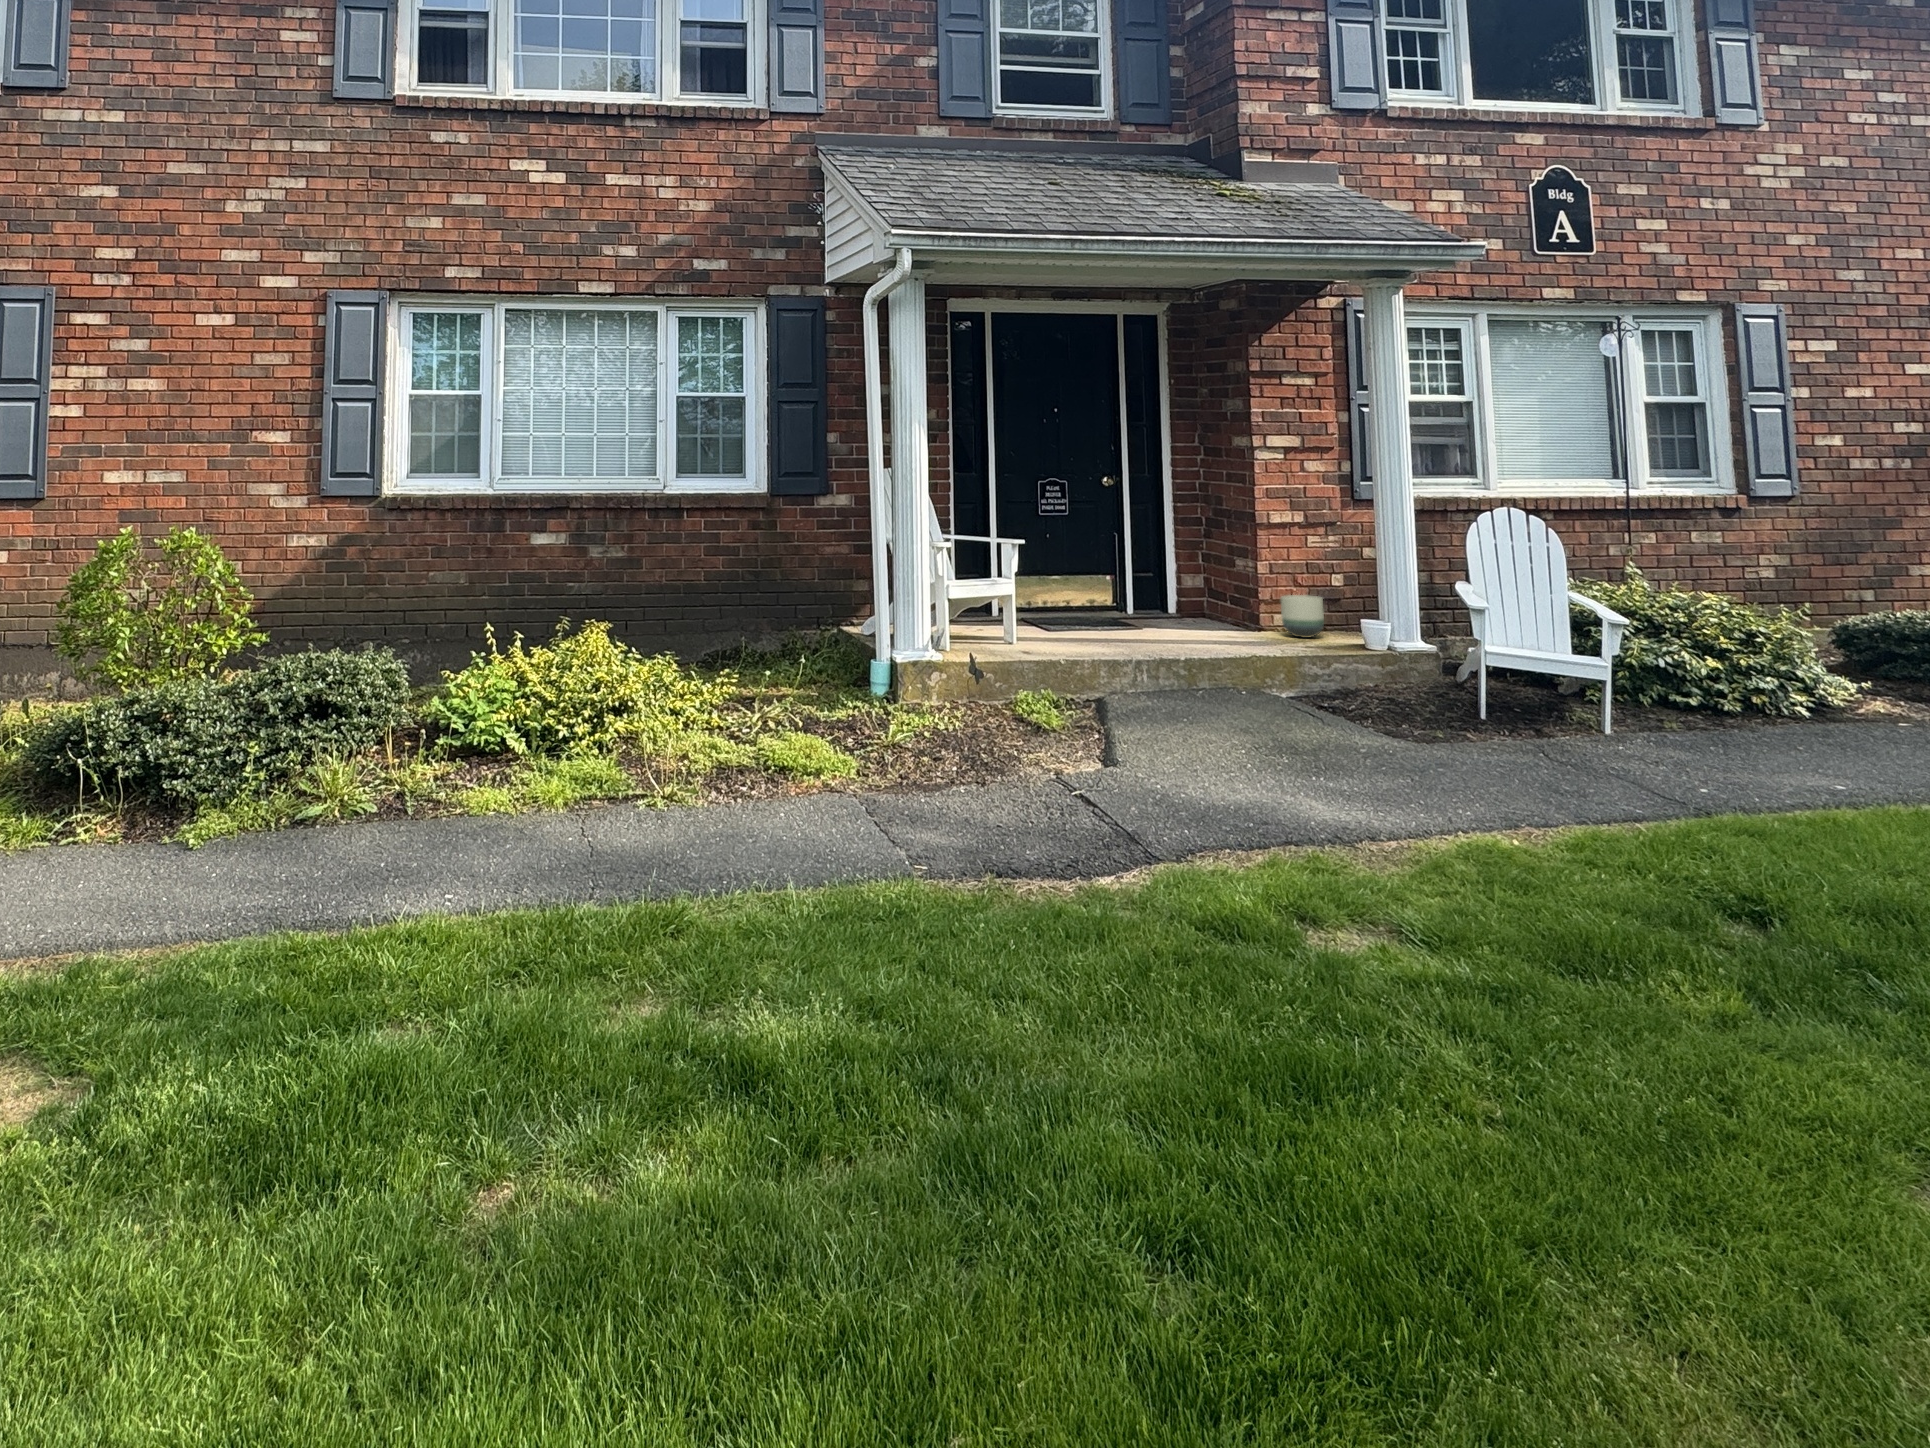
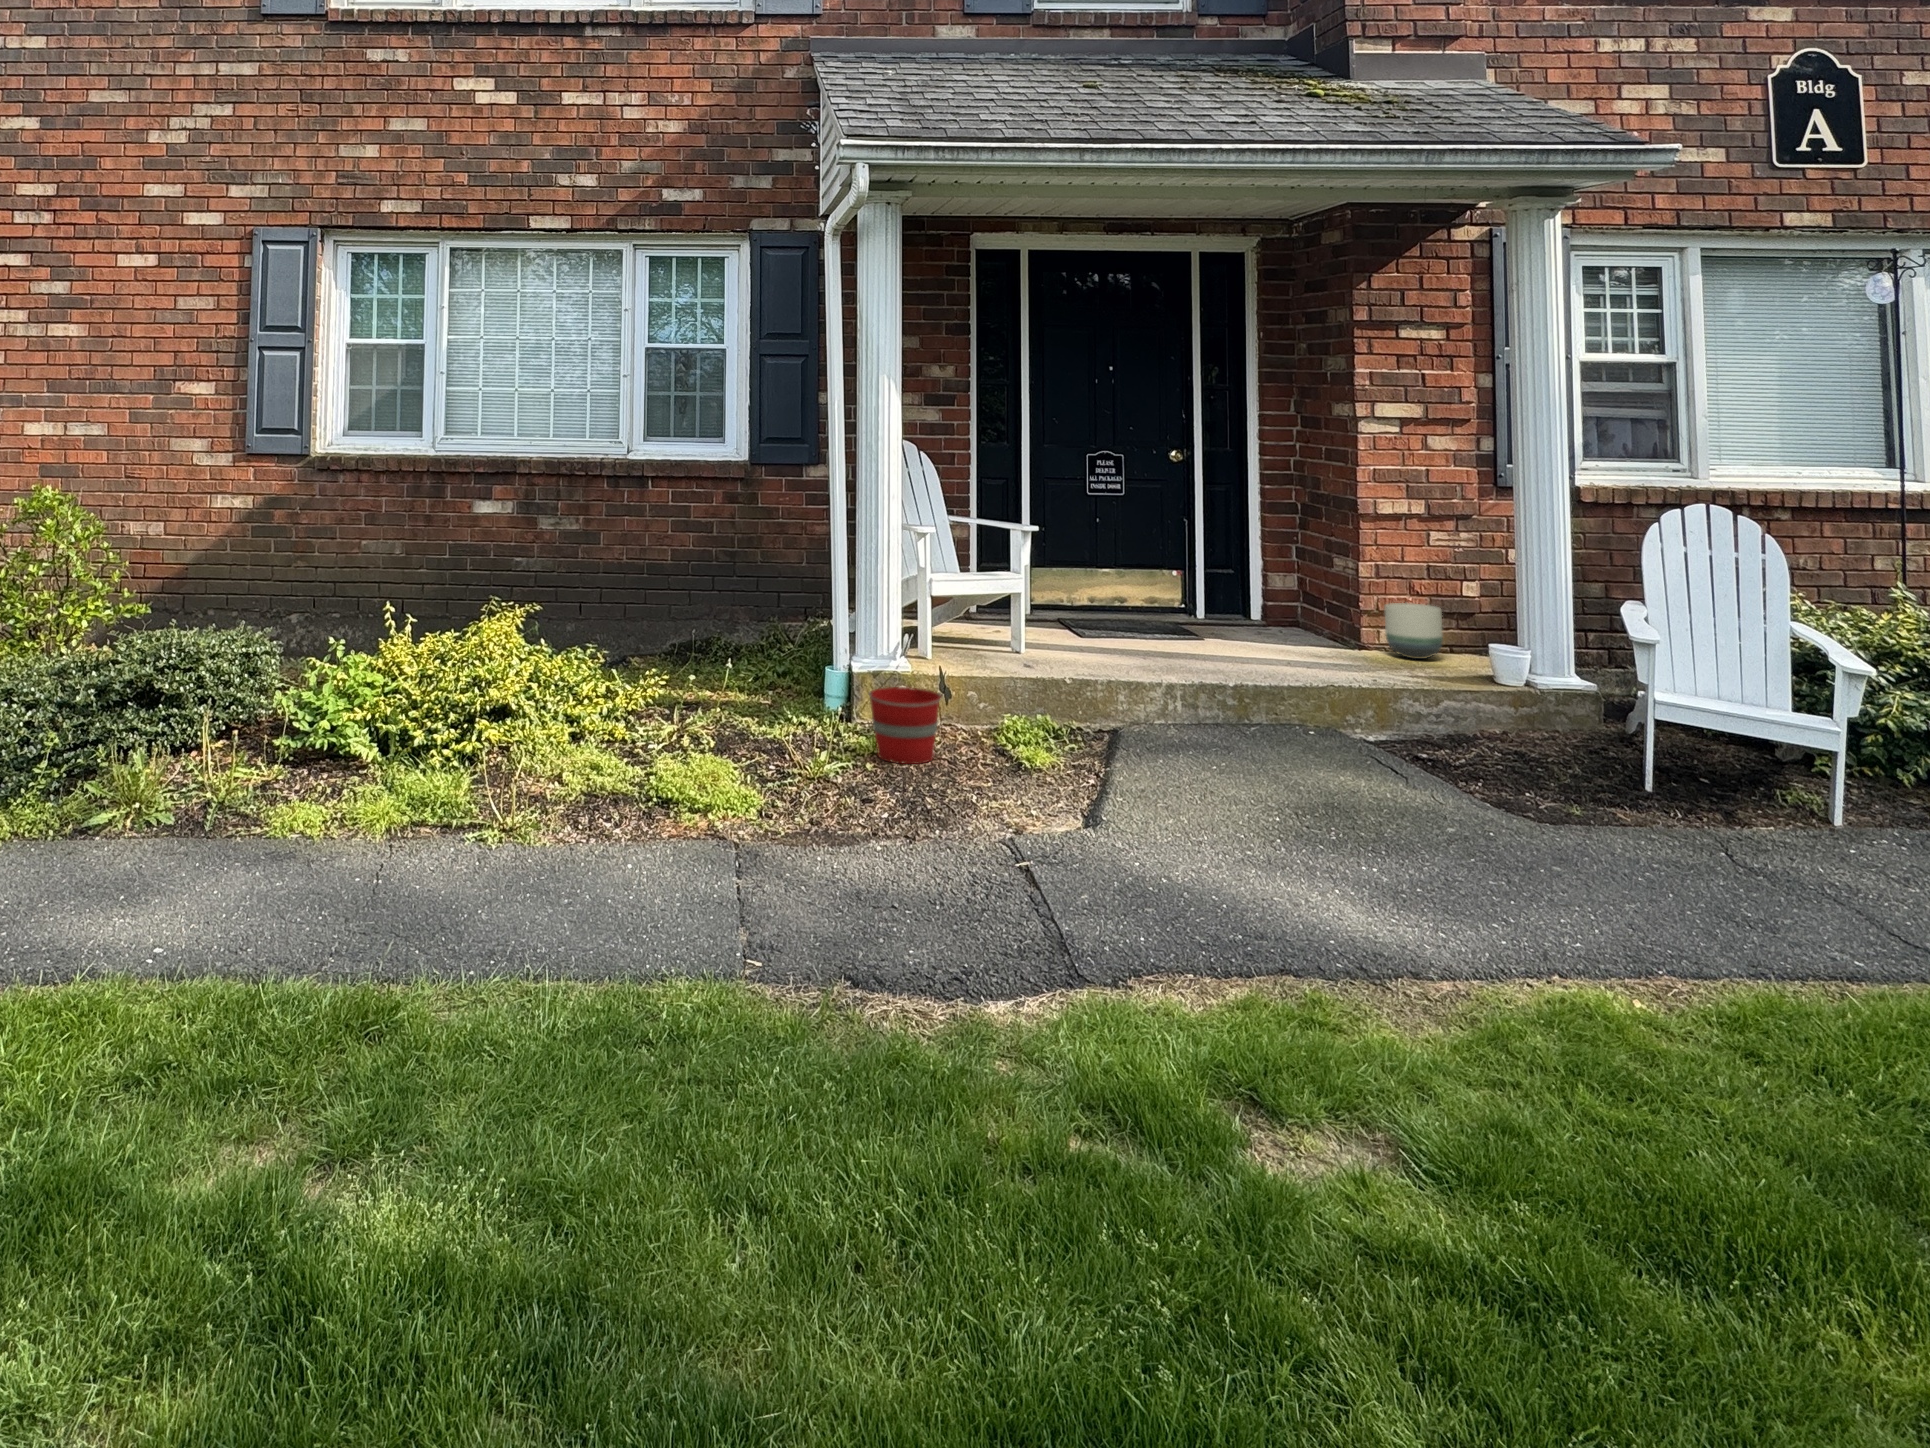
bucket: none [923,671,982,729] -> present [869,687,941,764]

